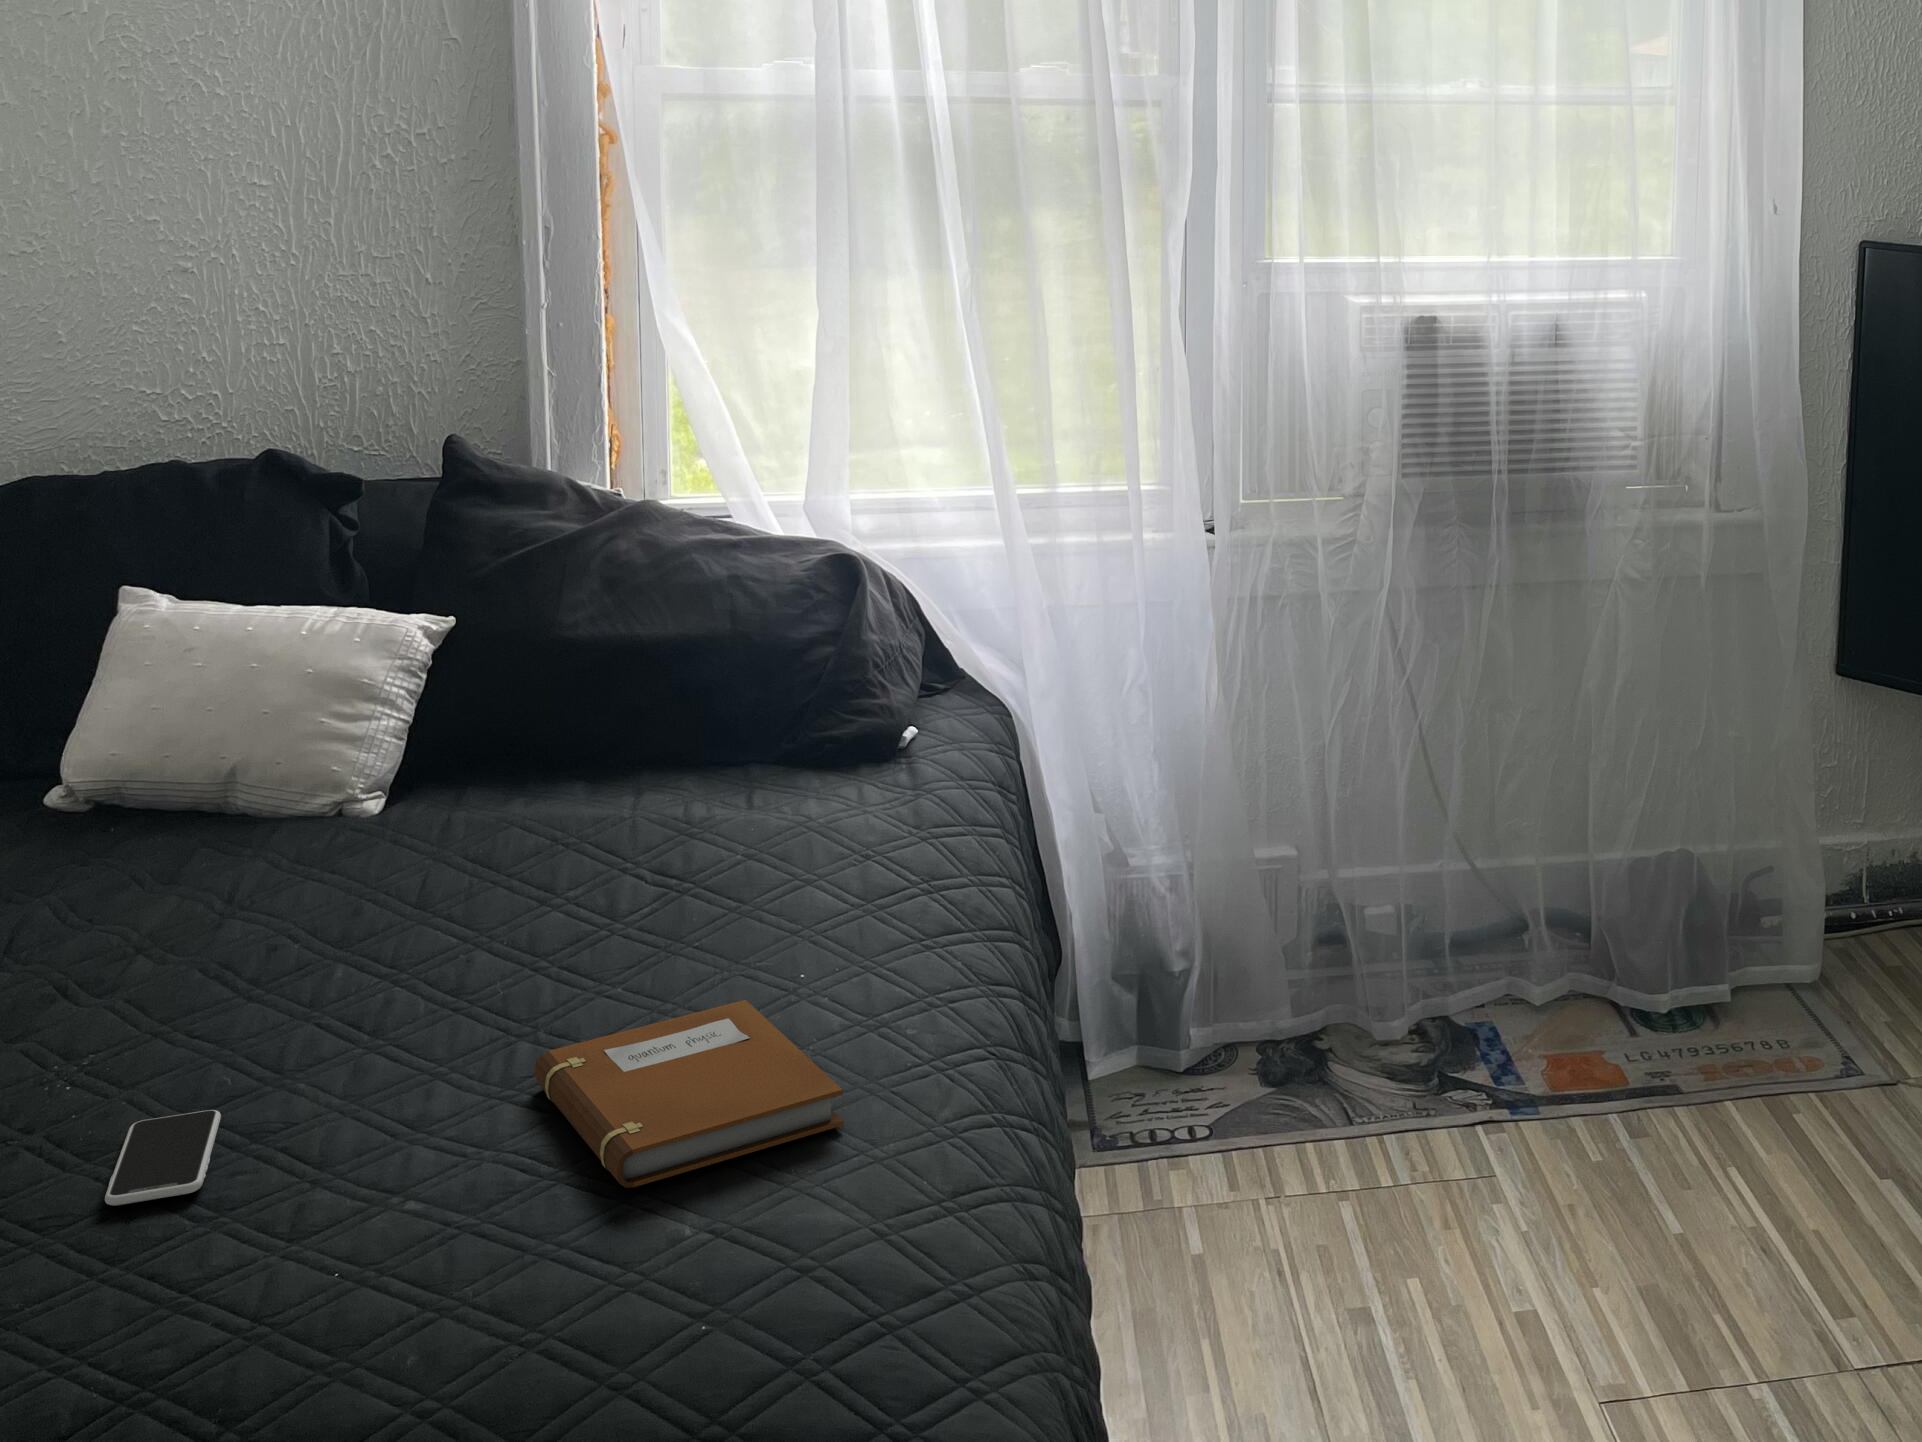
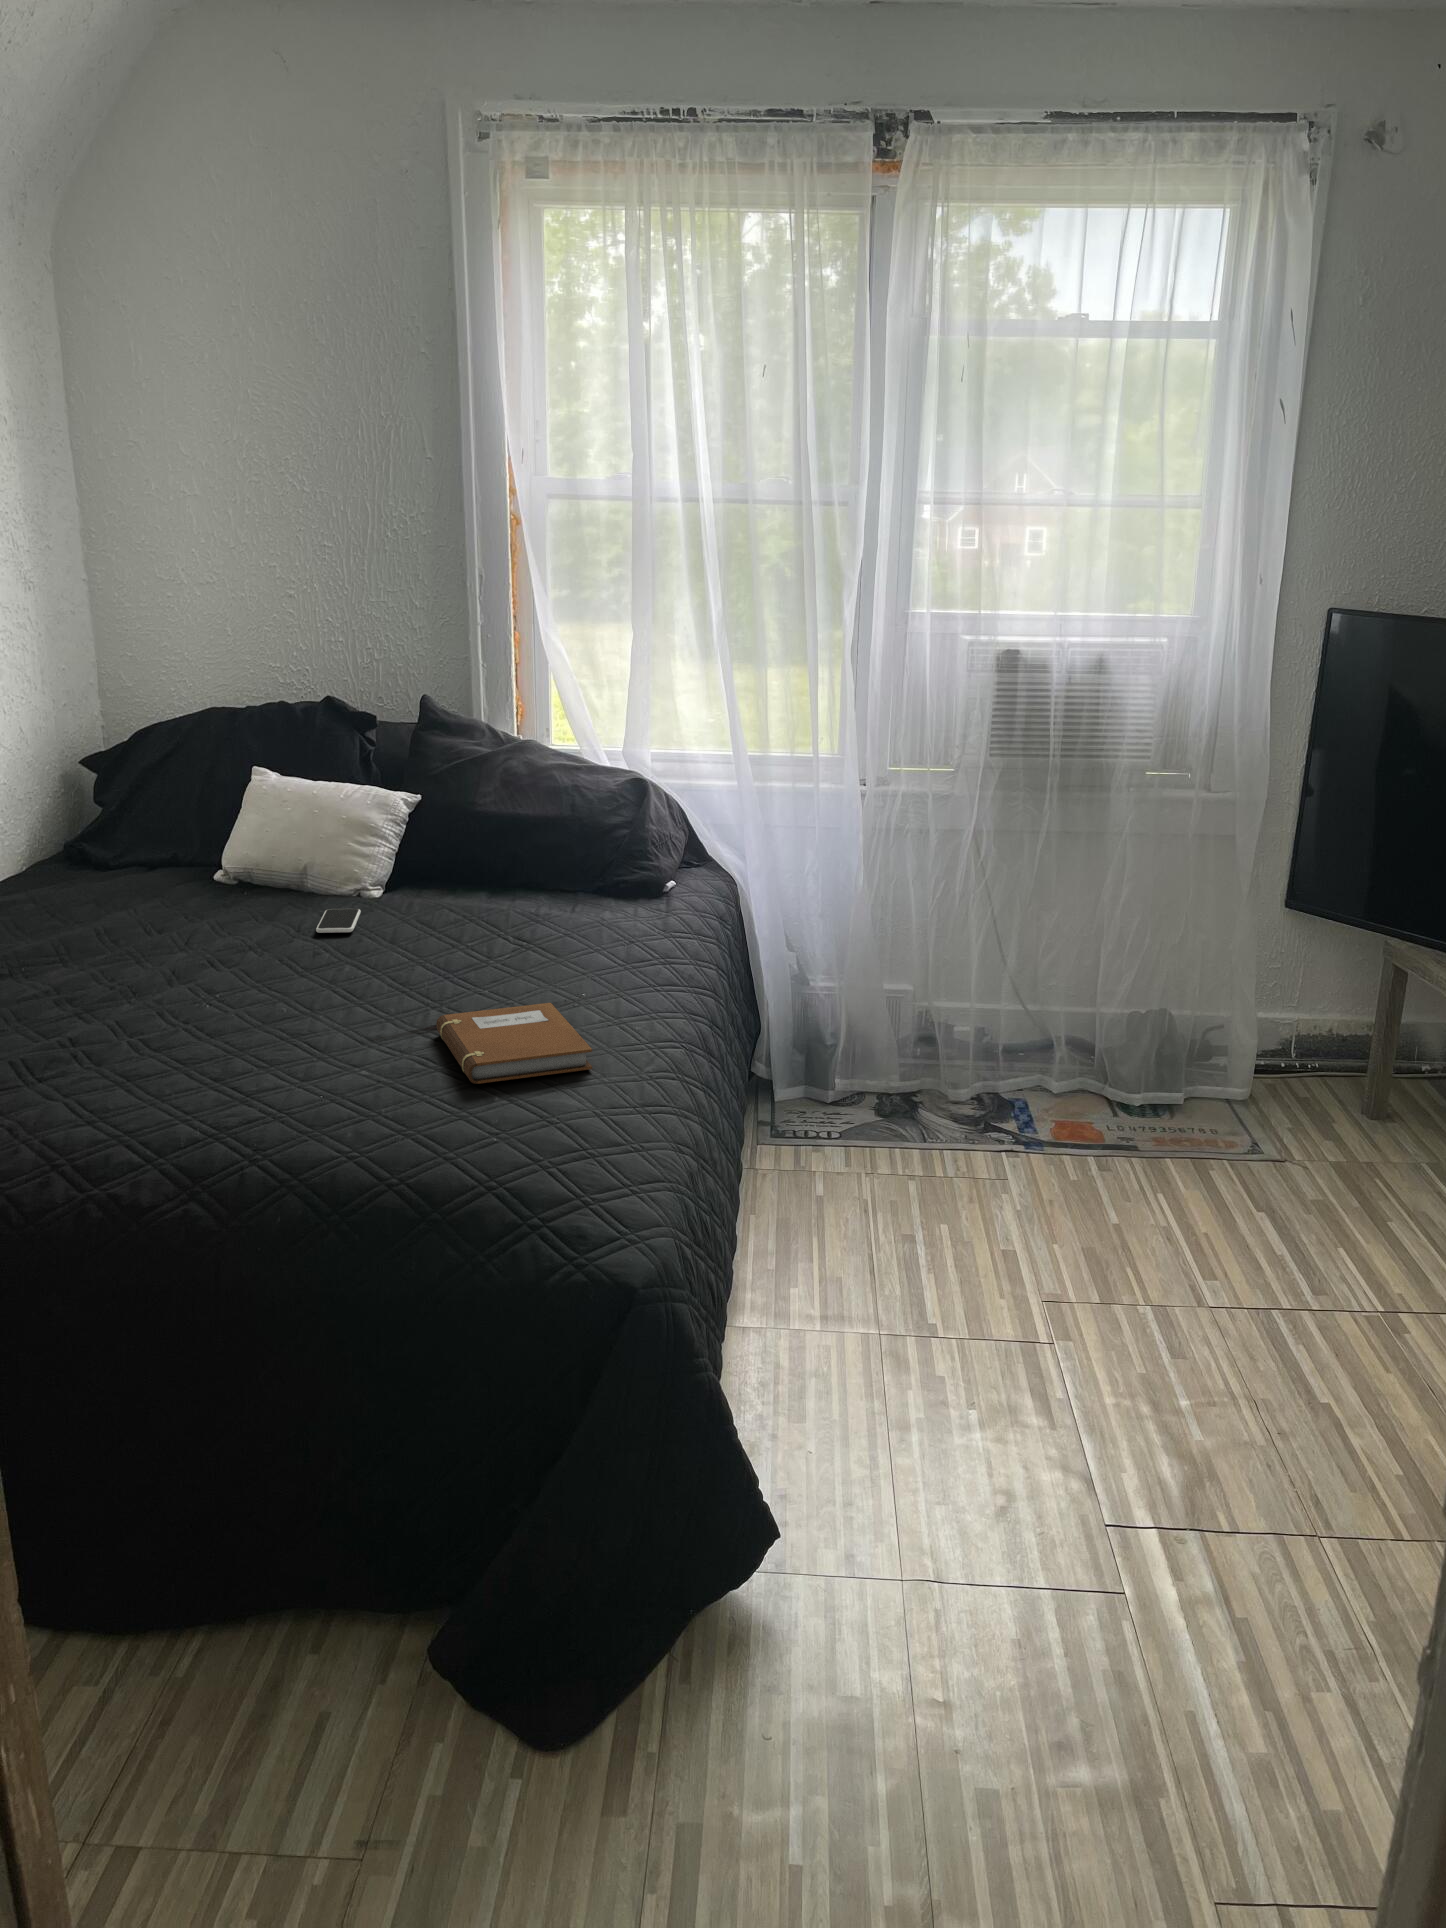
smartphone: present [105,1110,221,1205] -> present [316,909,361,933]

